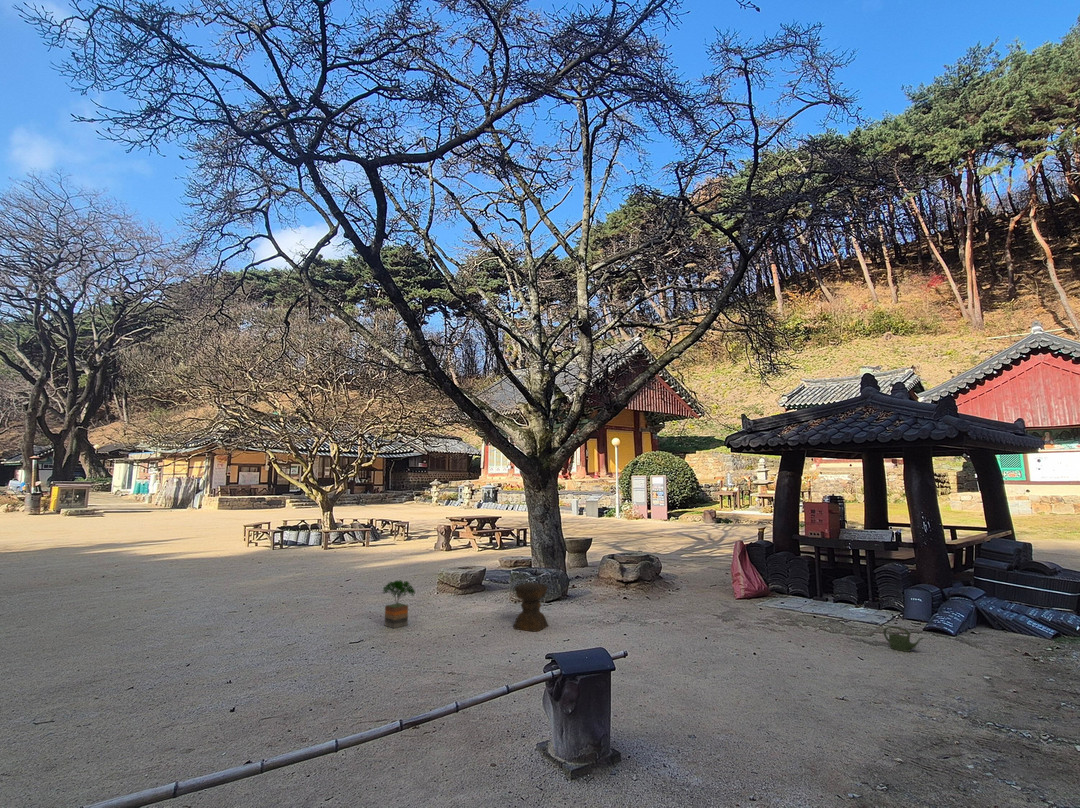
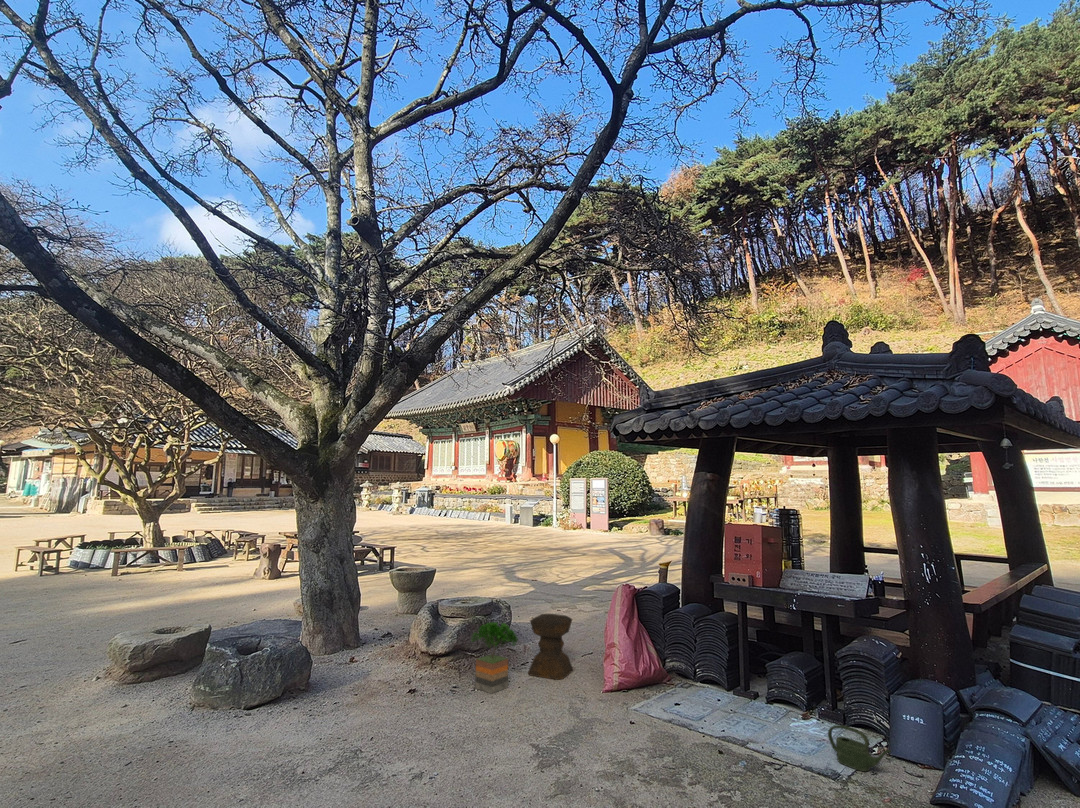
potted tree: present [383,580,415,628] -> present [472,622,518,693]
stool: present [513,583,548,631] -> present [528,614,573,679]

